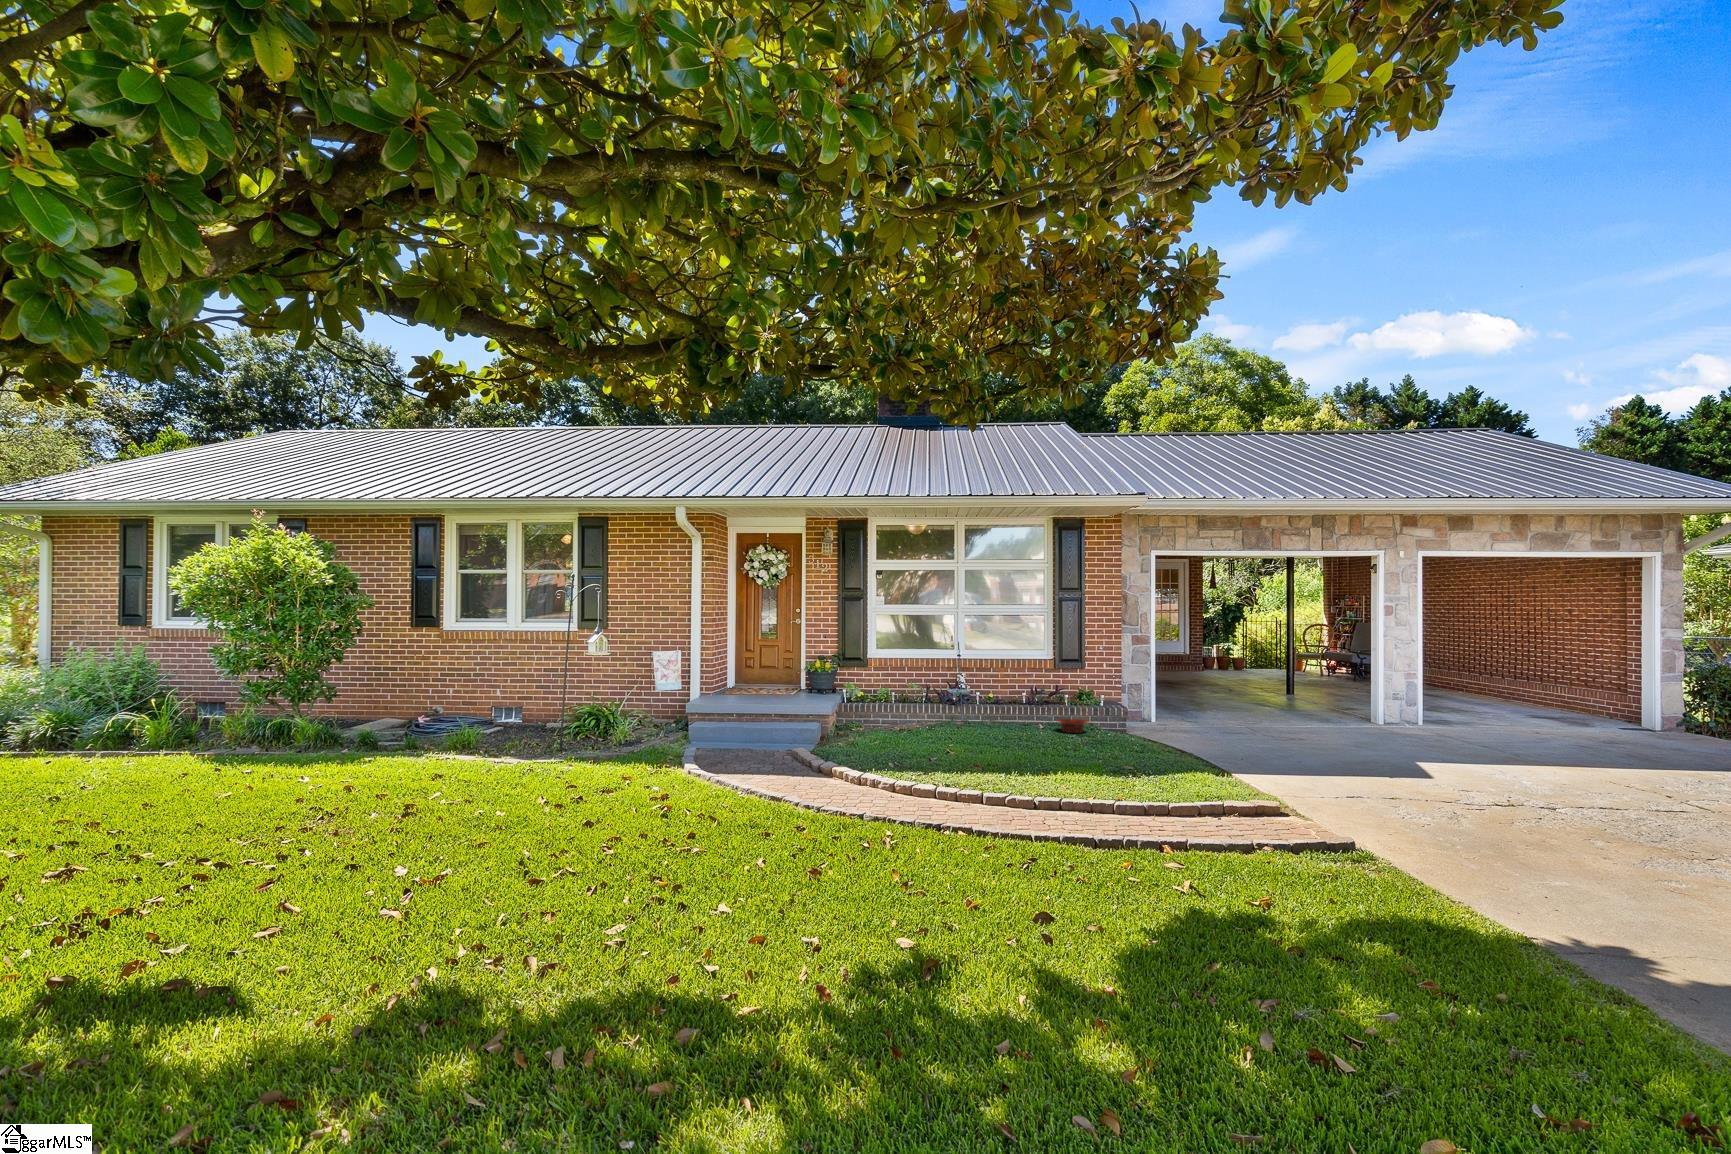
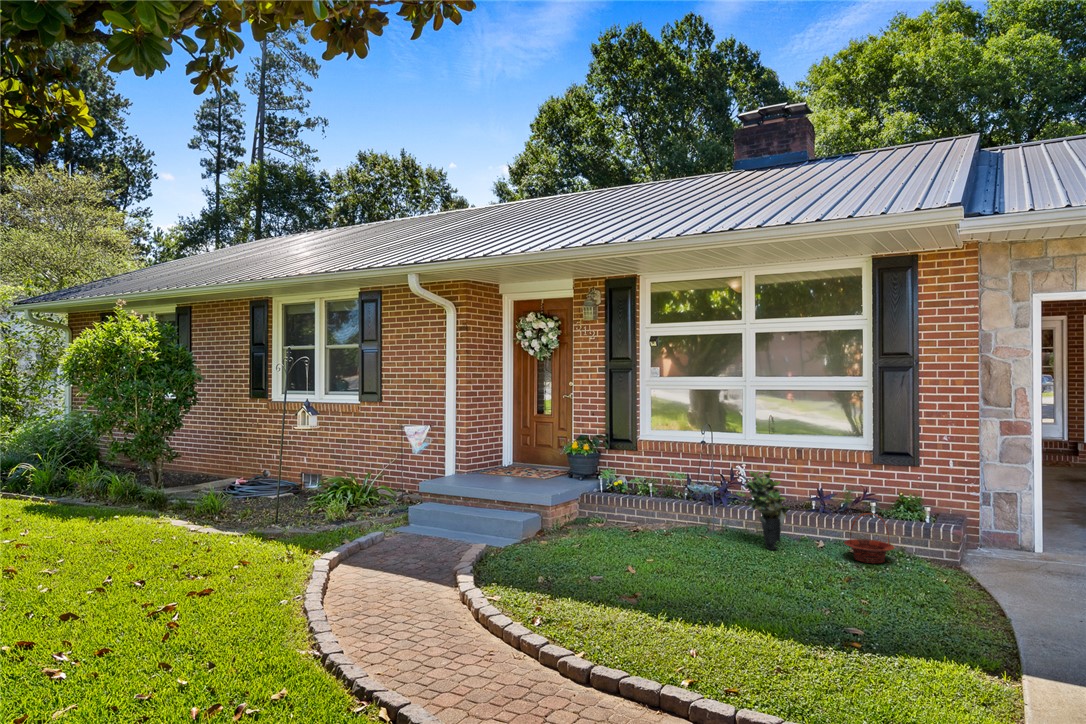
potted plant: none [986,673,1018,731] -> present [744,471,790,550]

